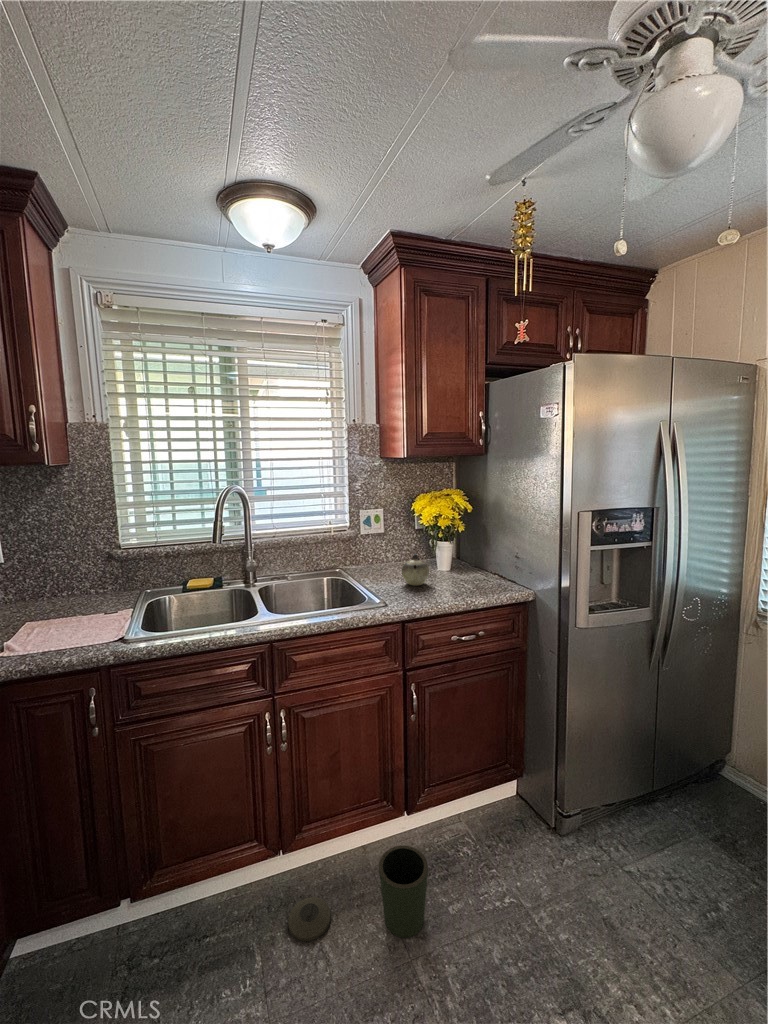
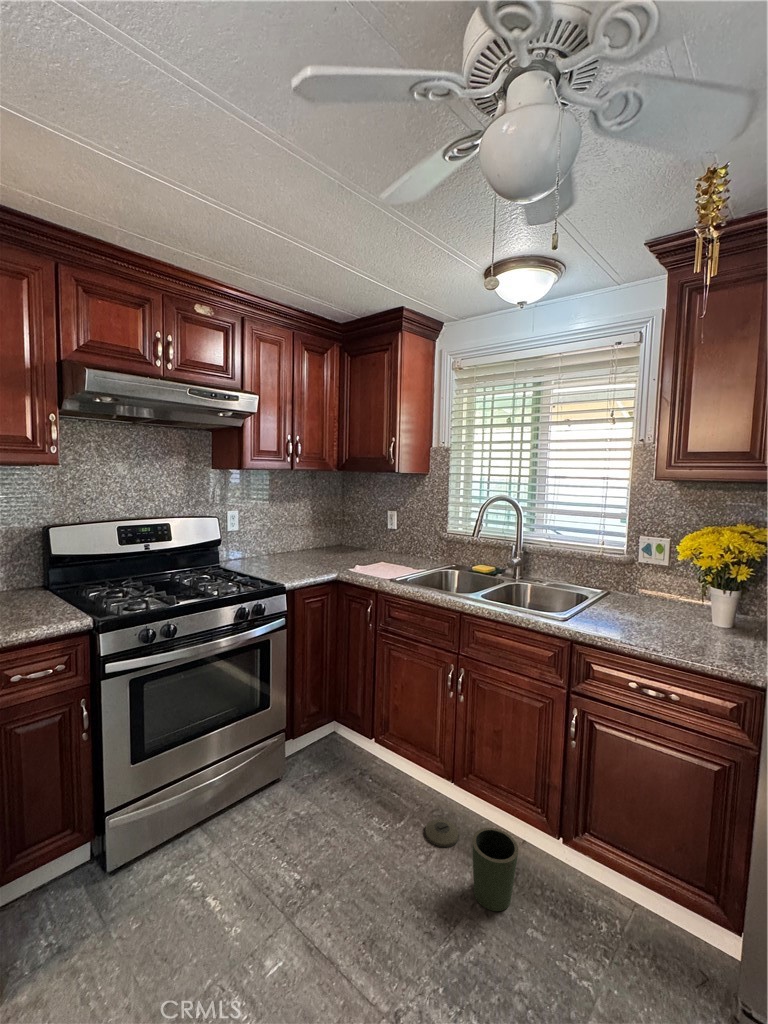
teapot: present [402,554,429,585] -> none [627,589,666,624]

